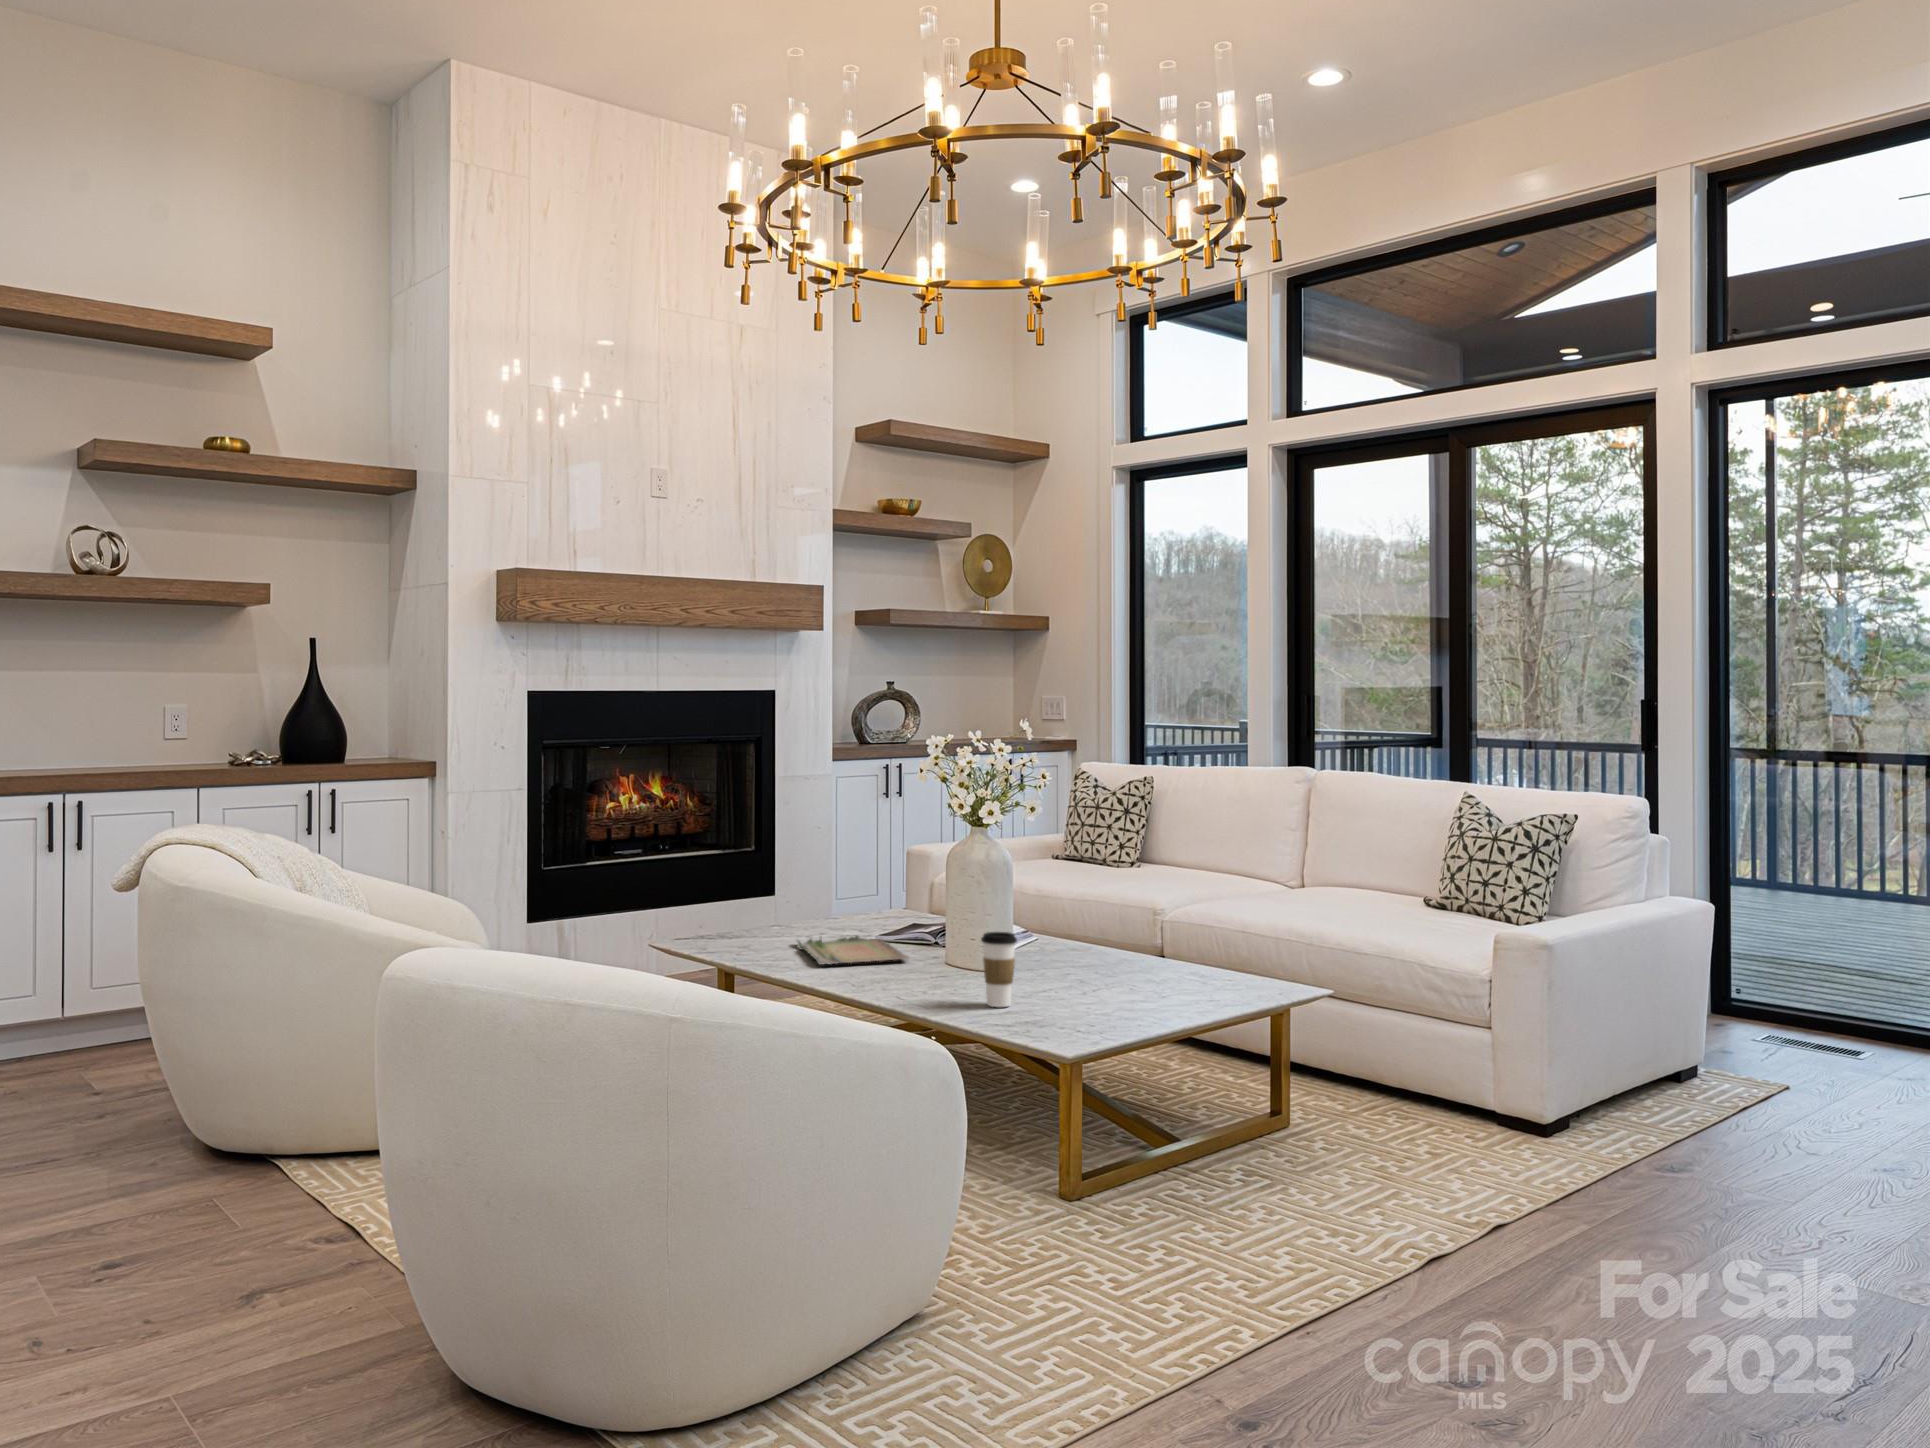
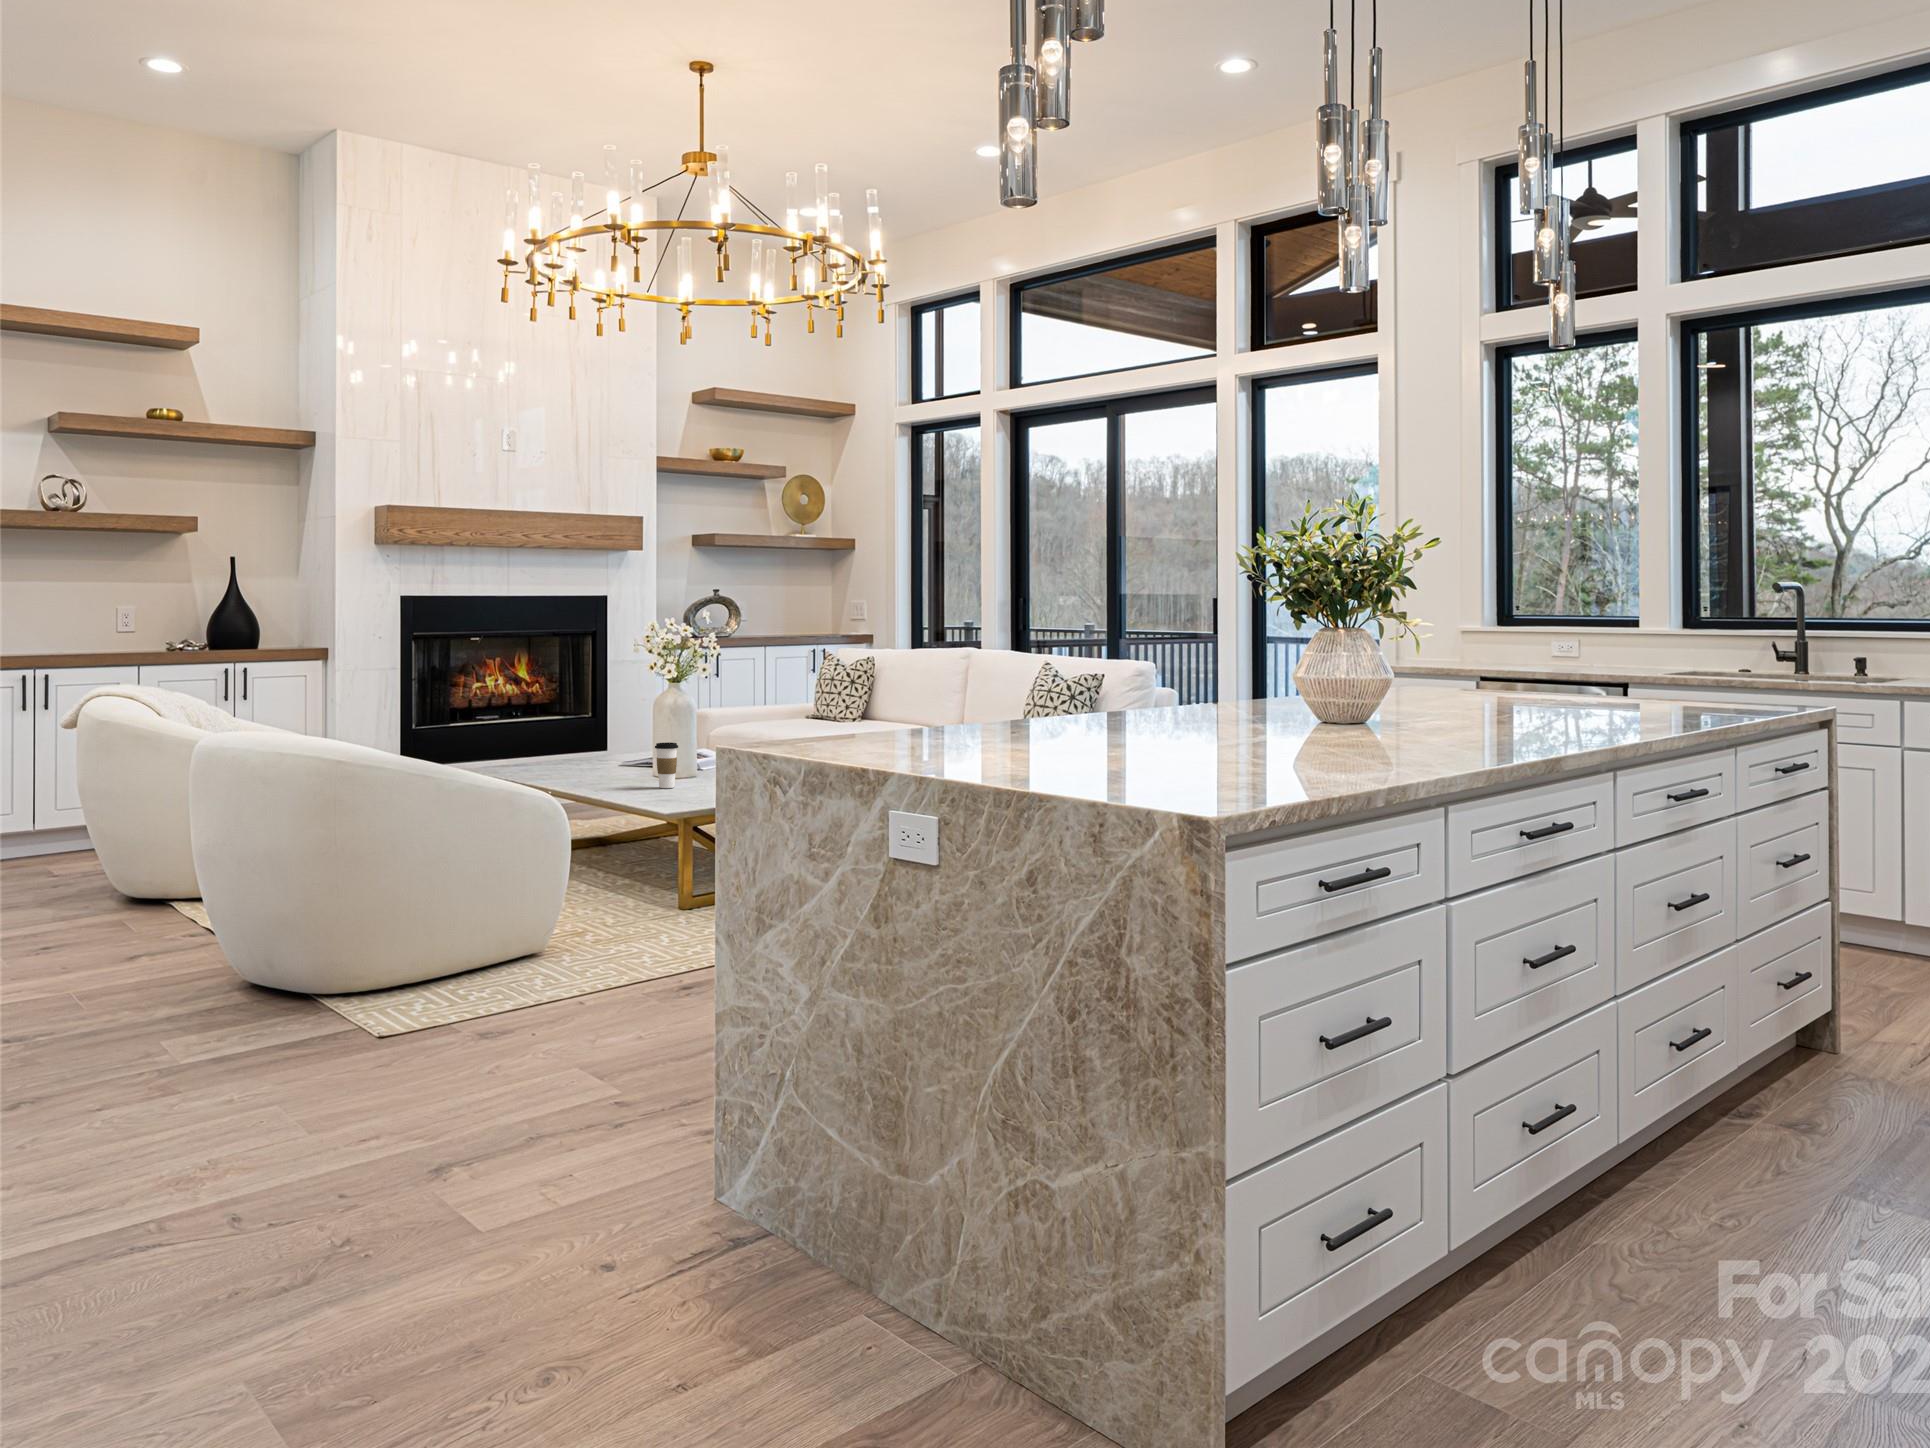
tray: present [797,936,909,965] -> none [568,754,636,773]

